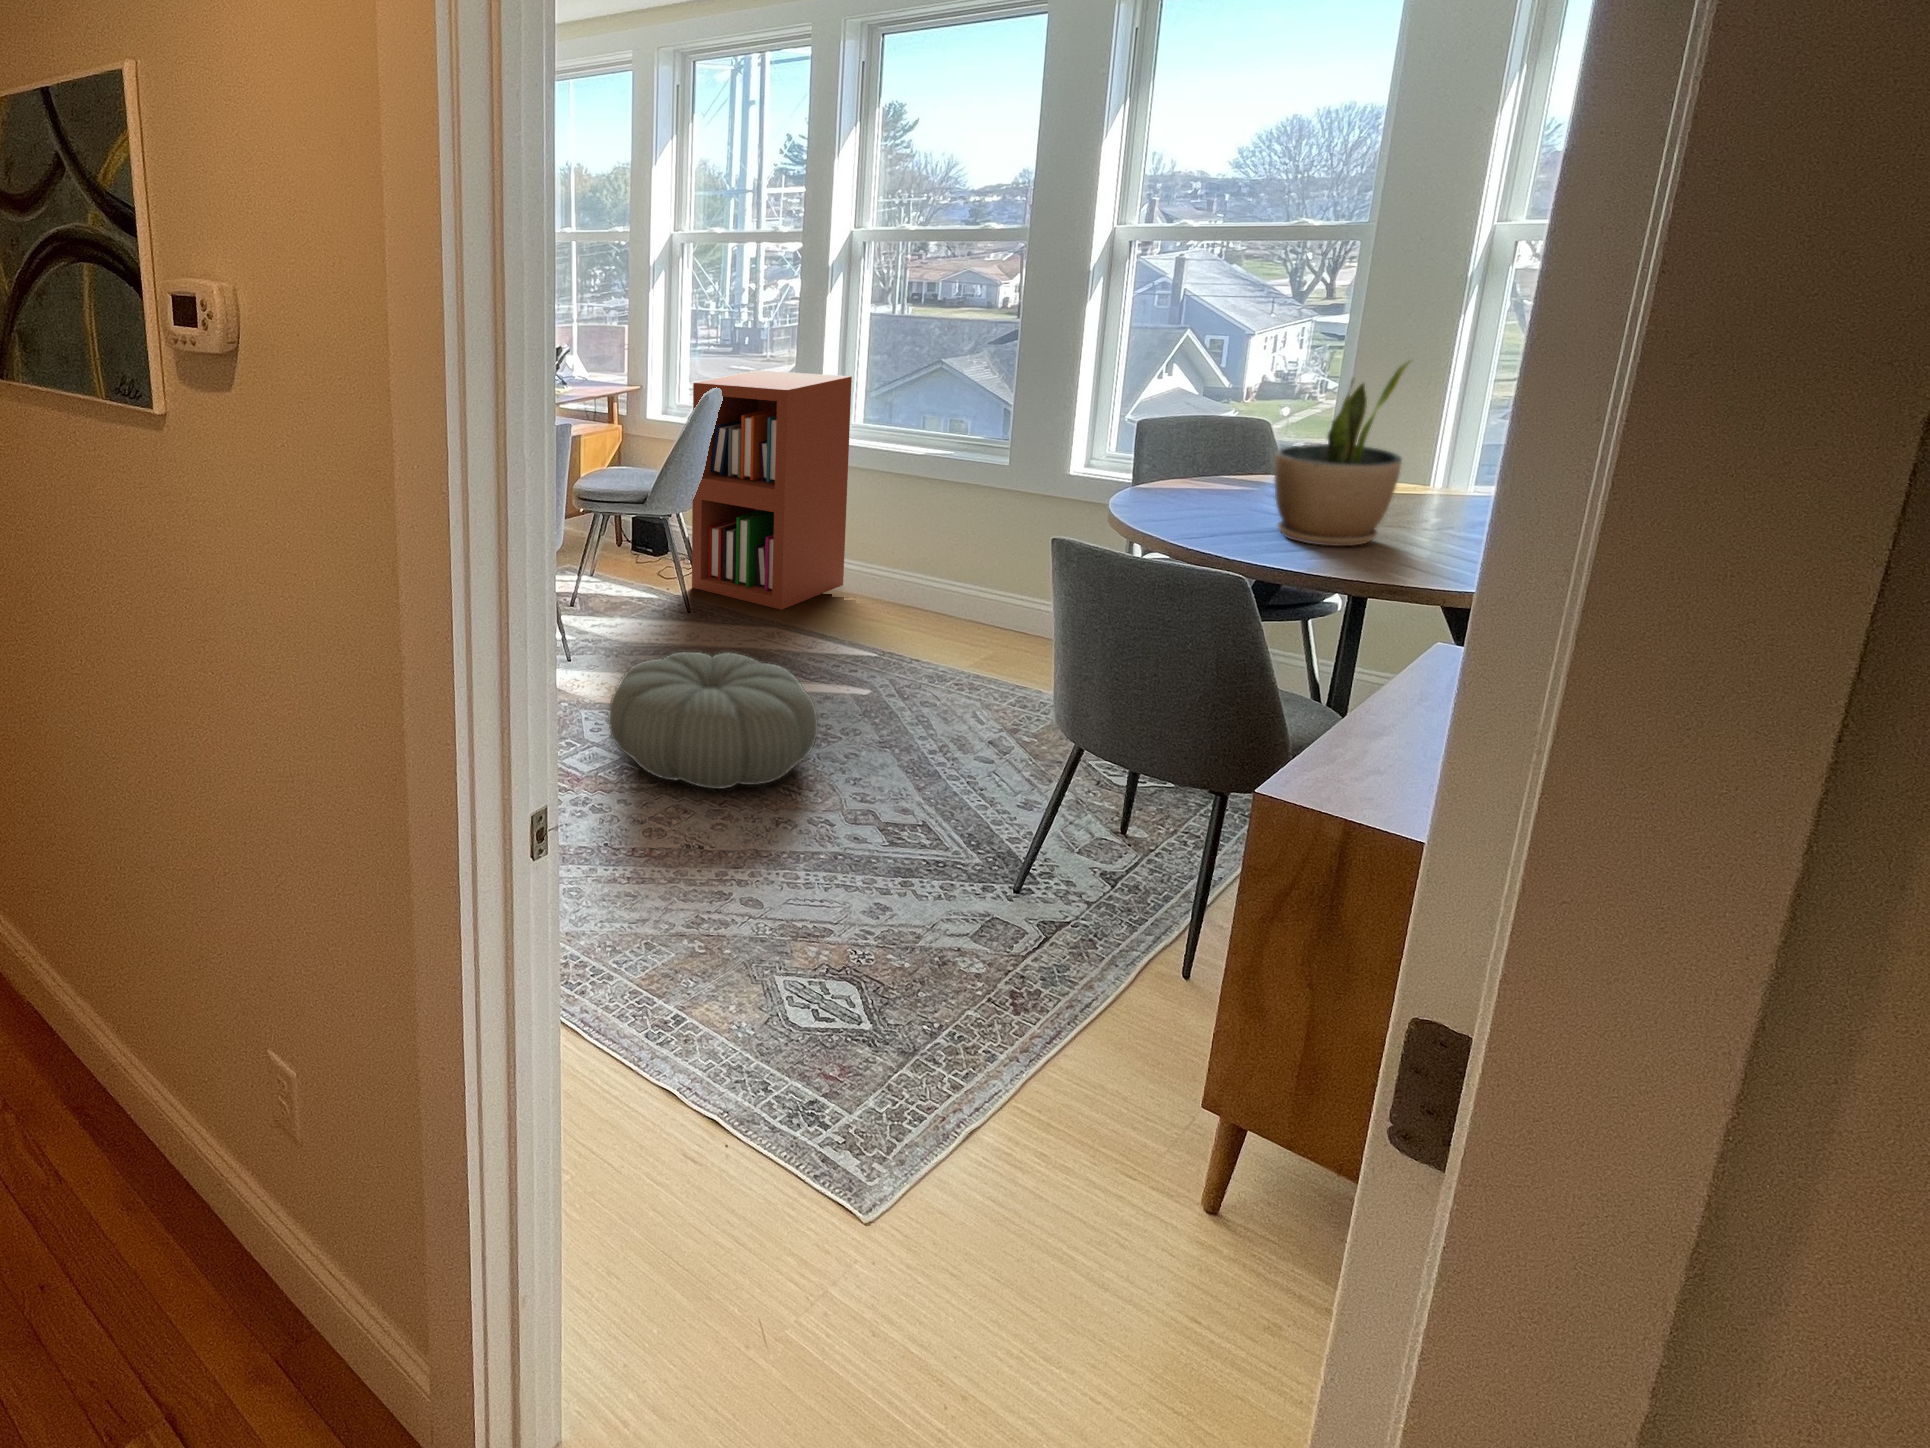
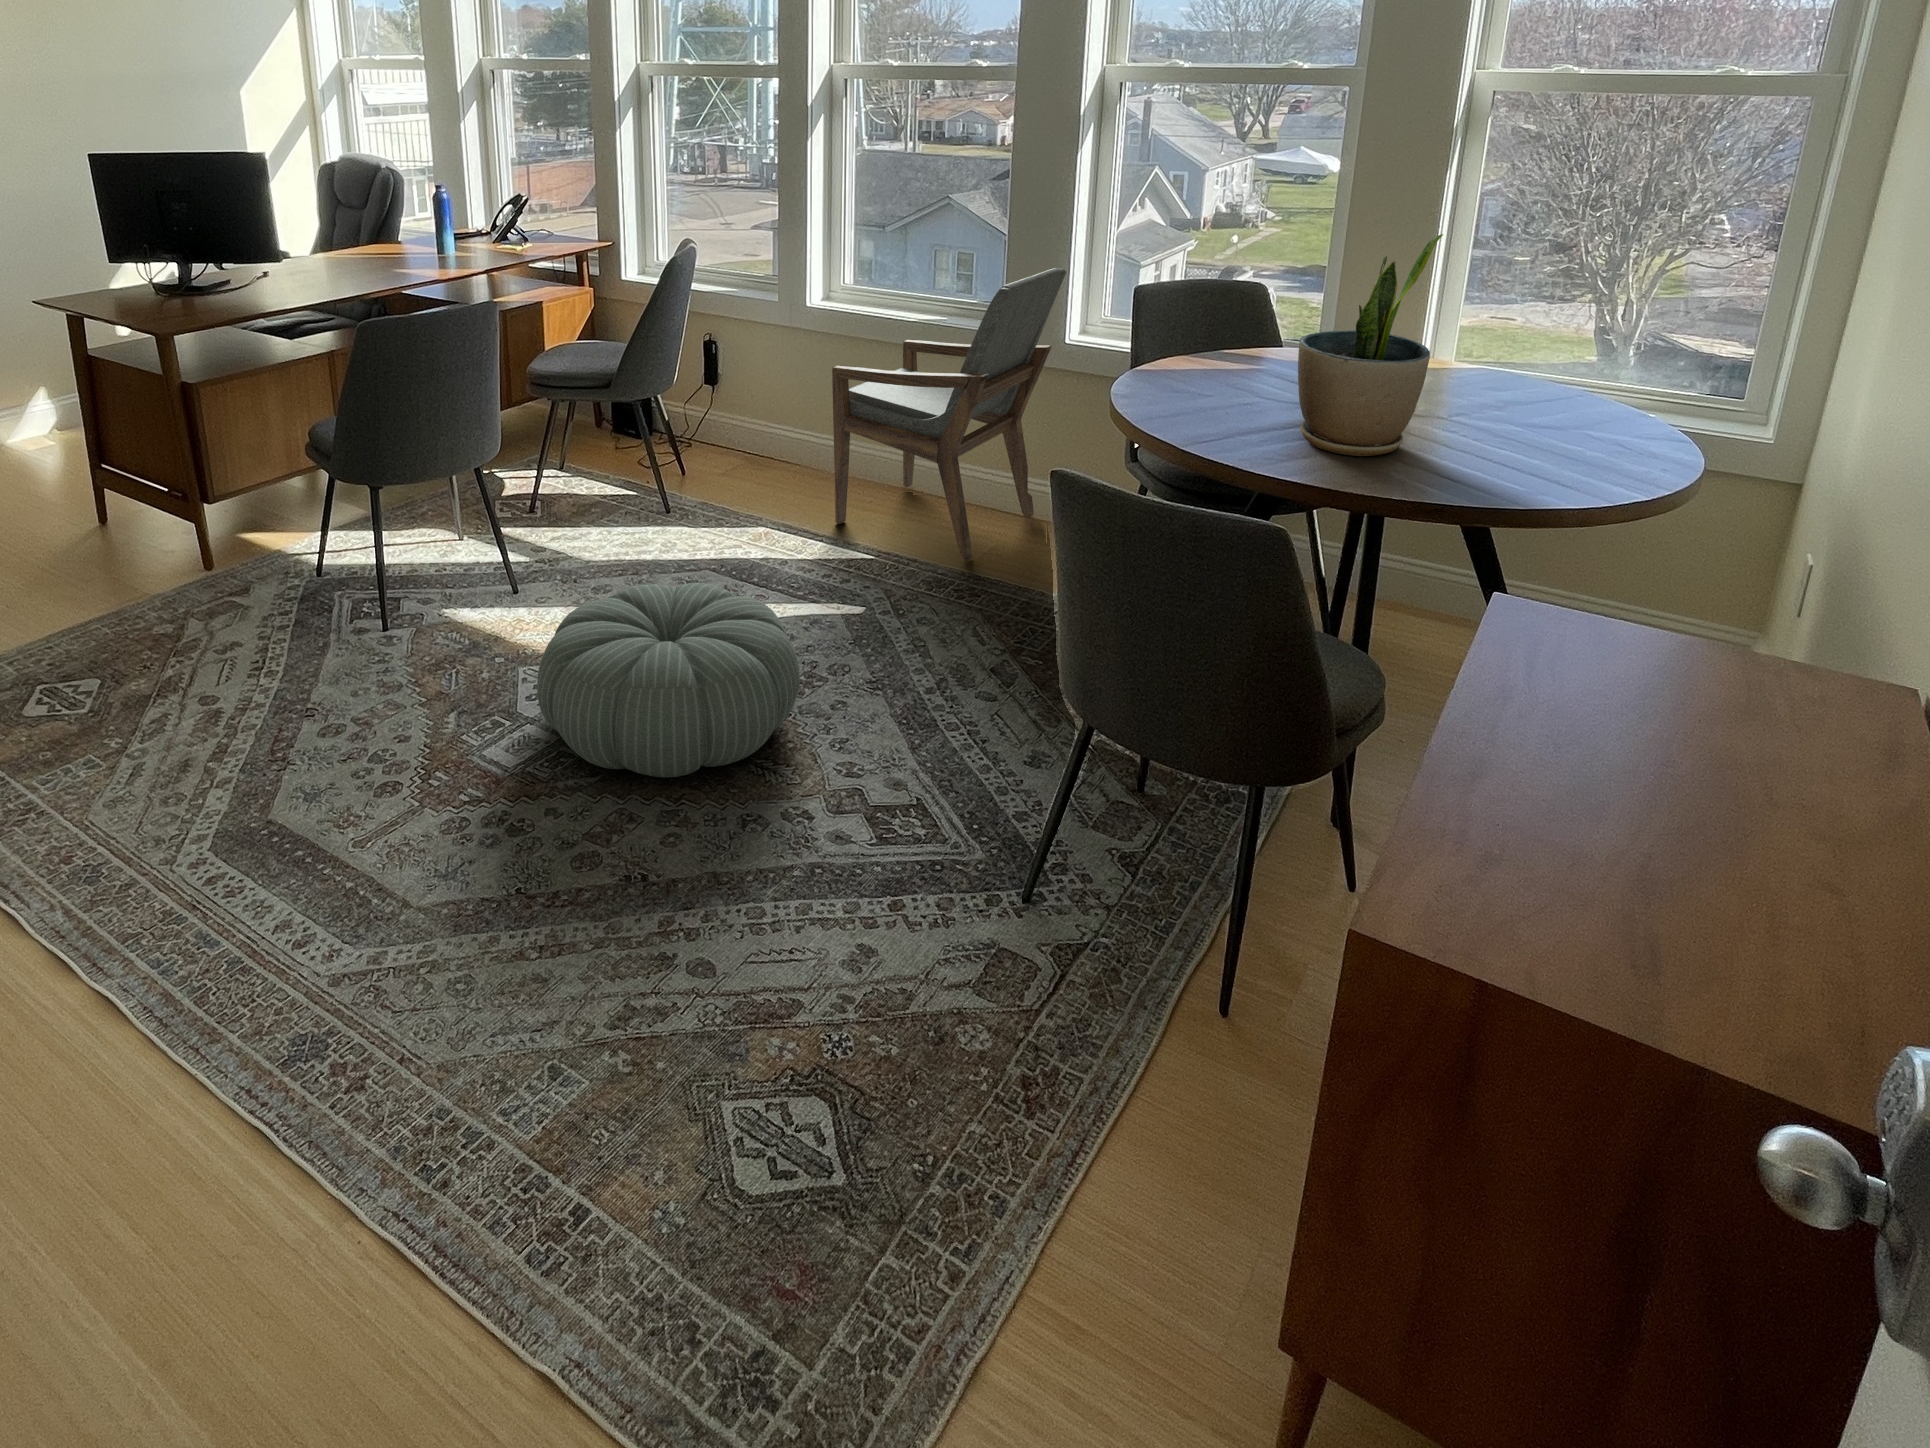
bookshelf: present [692,370,852,610] -> none [666,214,846,500]
armchair: none [839,409,1063,662] -> present [832,268,1066,560]

